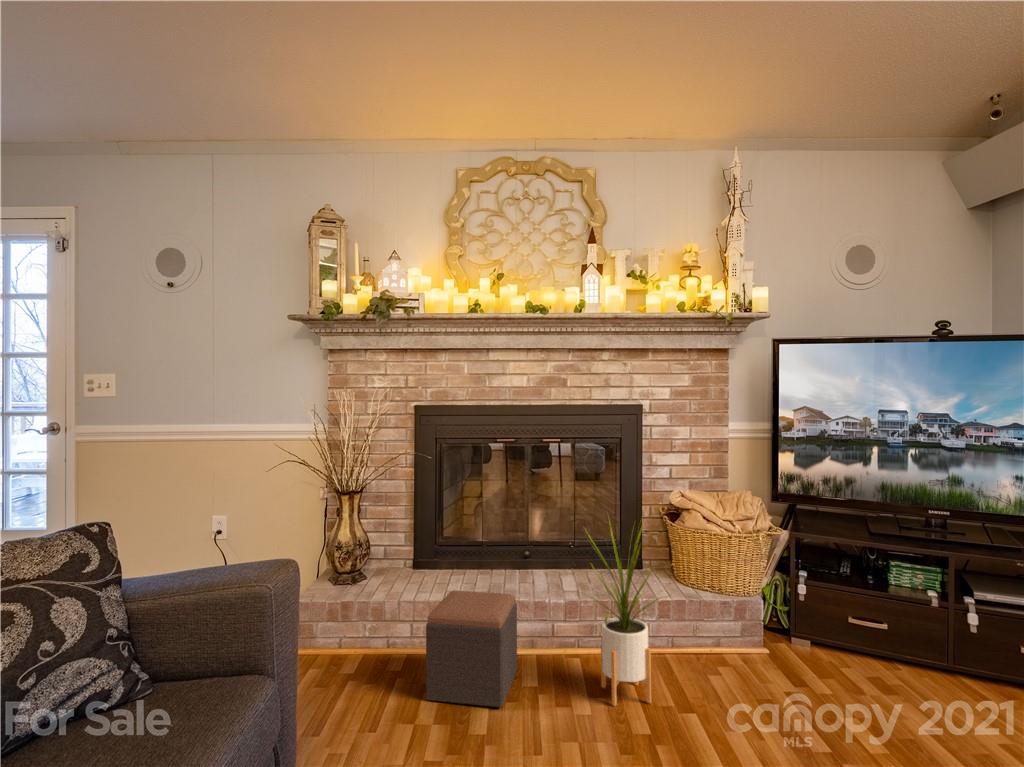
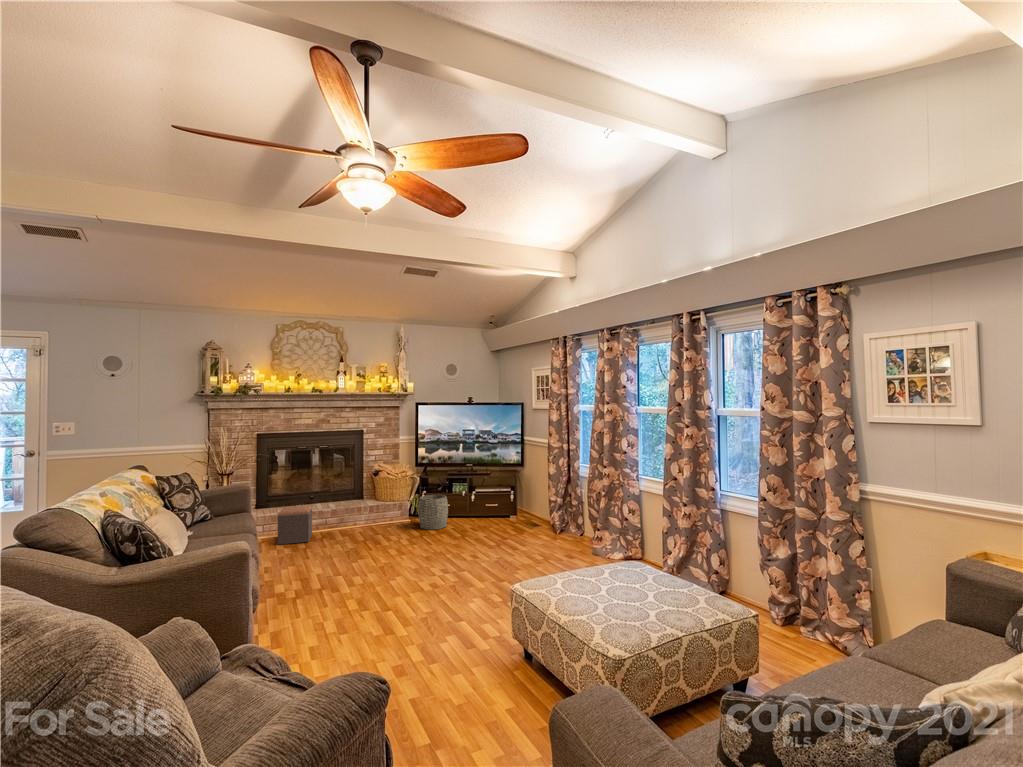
house plant: present [584,524,663,706] -> none [335,470,371,537]
woven basket: none [812,602,920,732] -> present [418,495,448,530]

